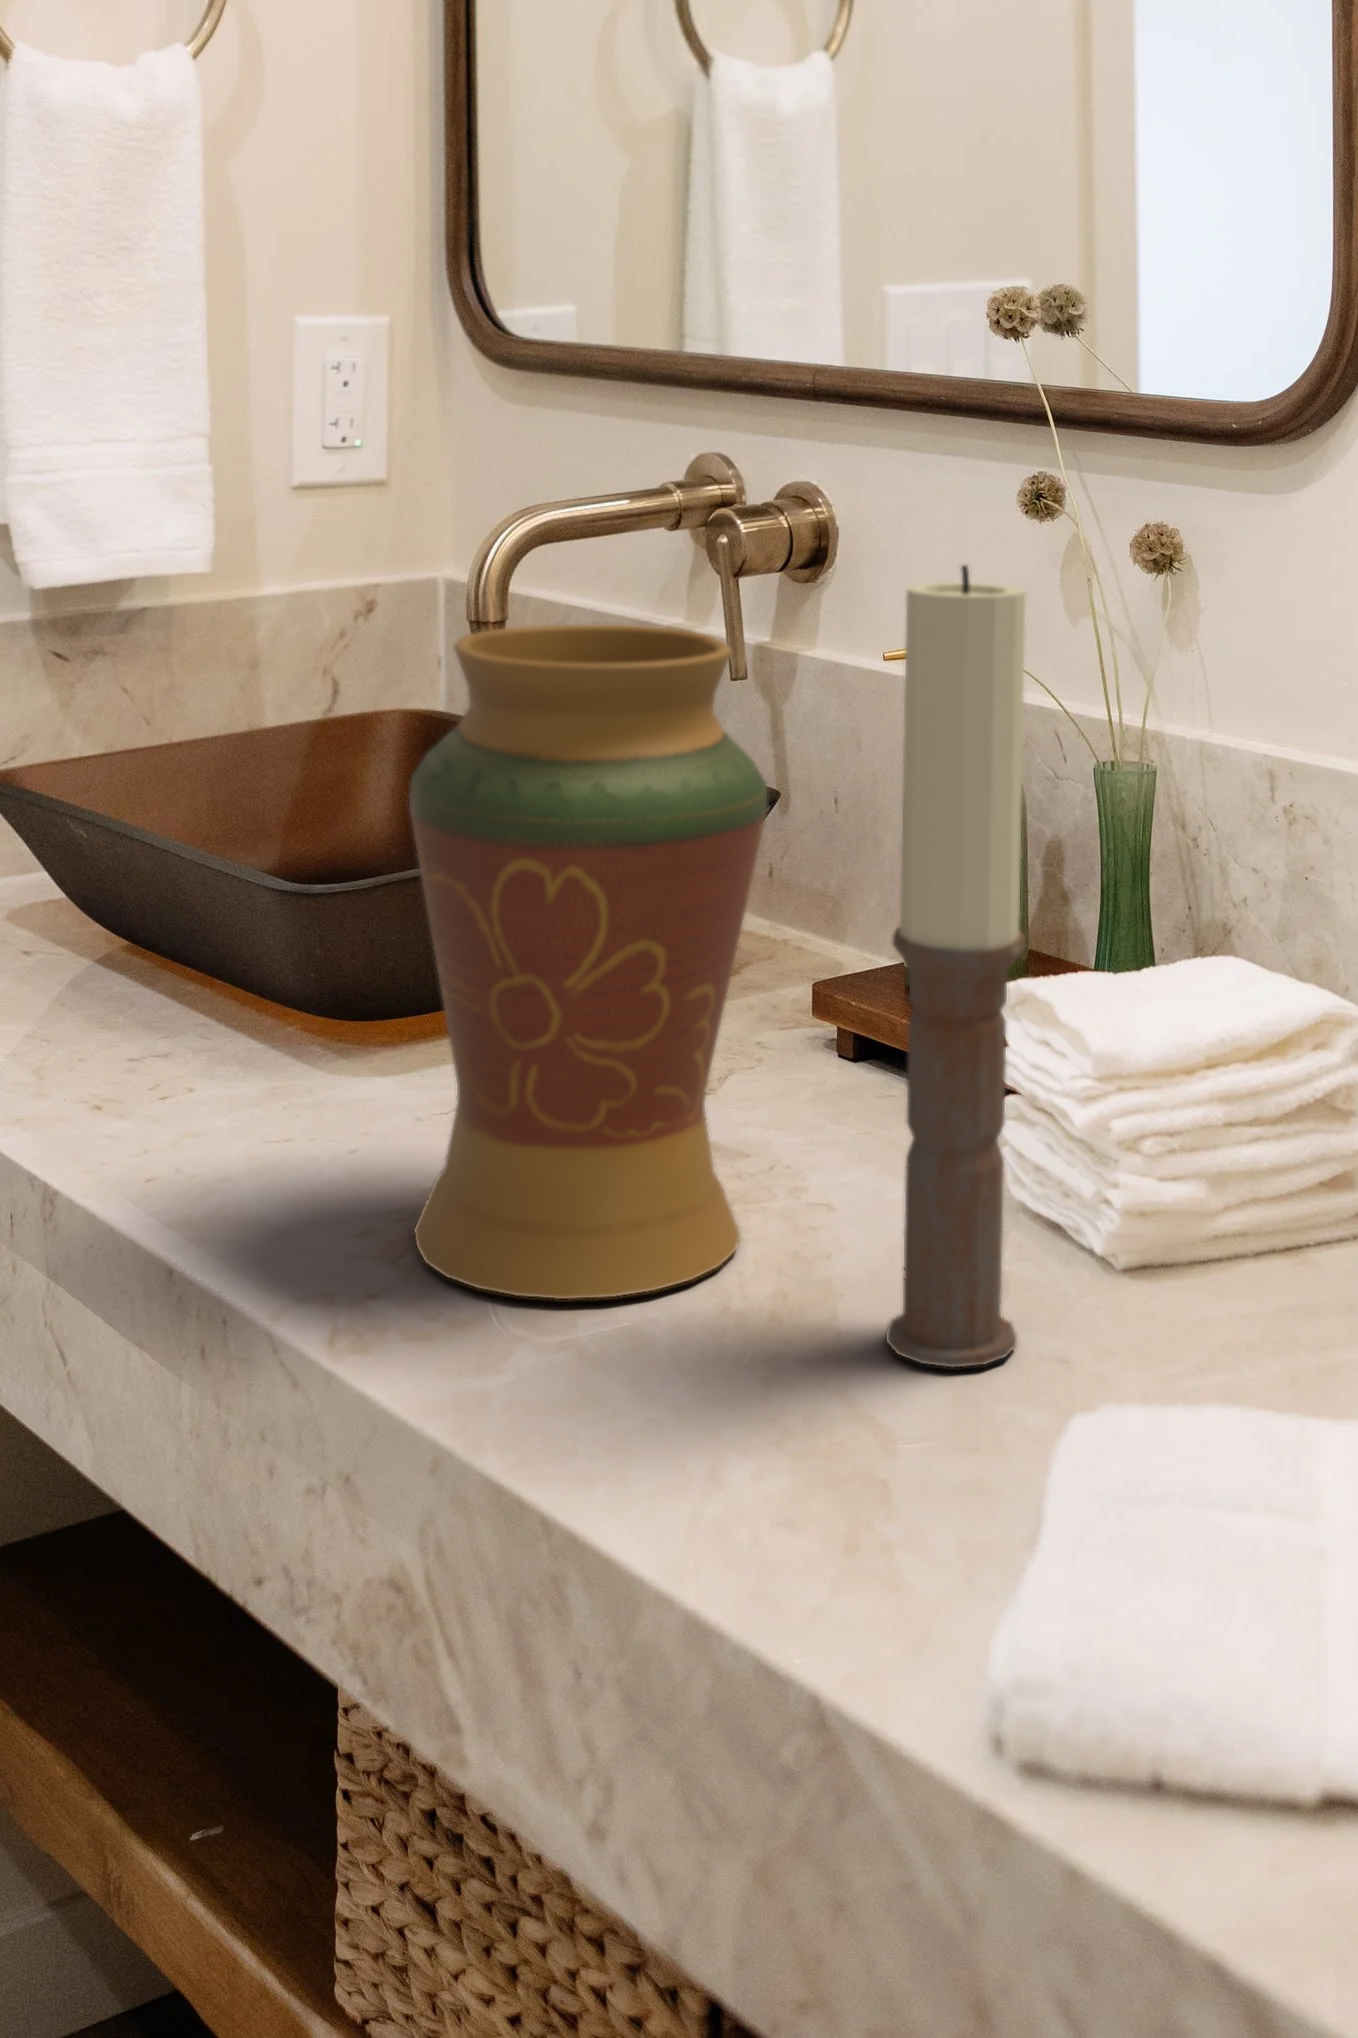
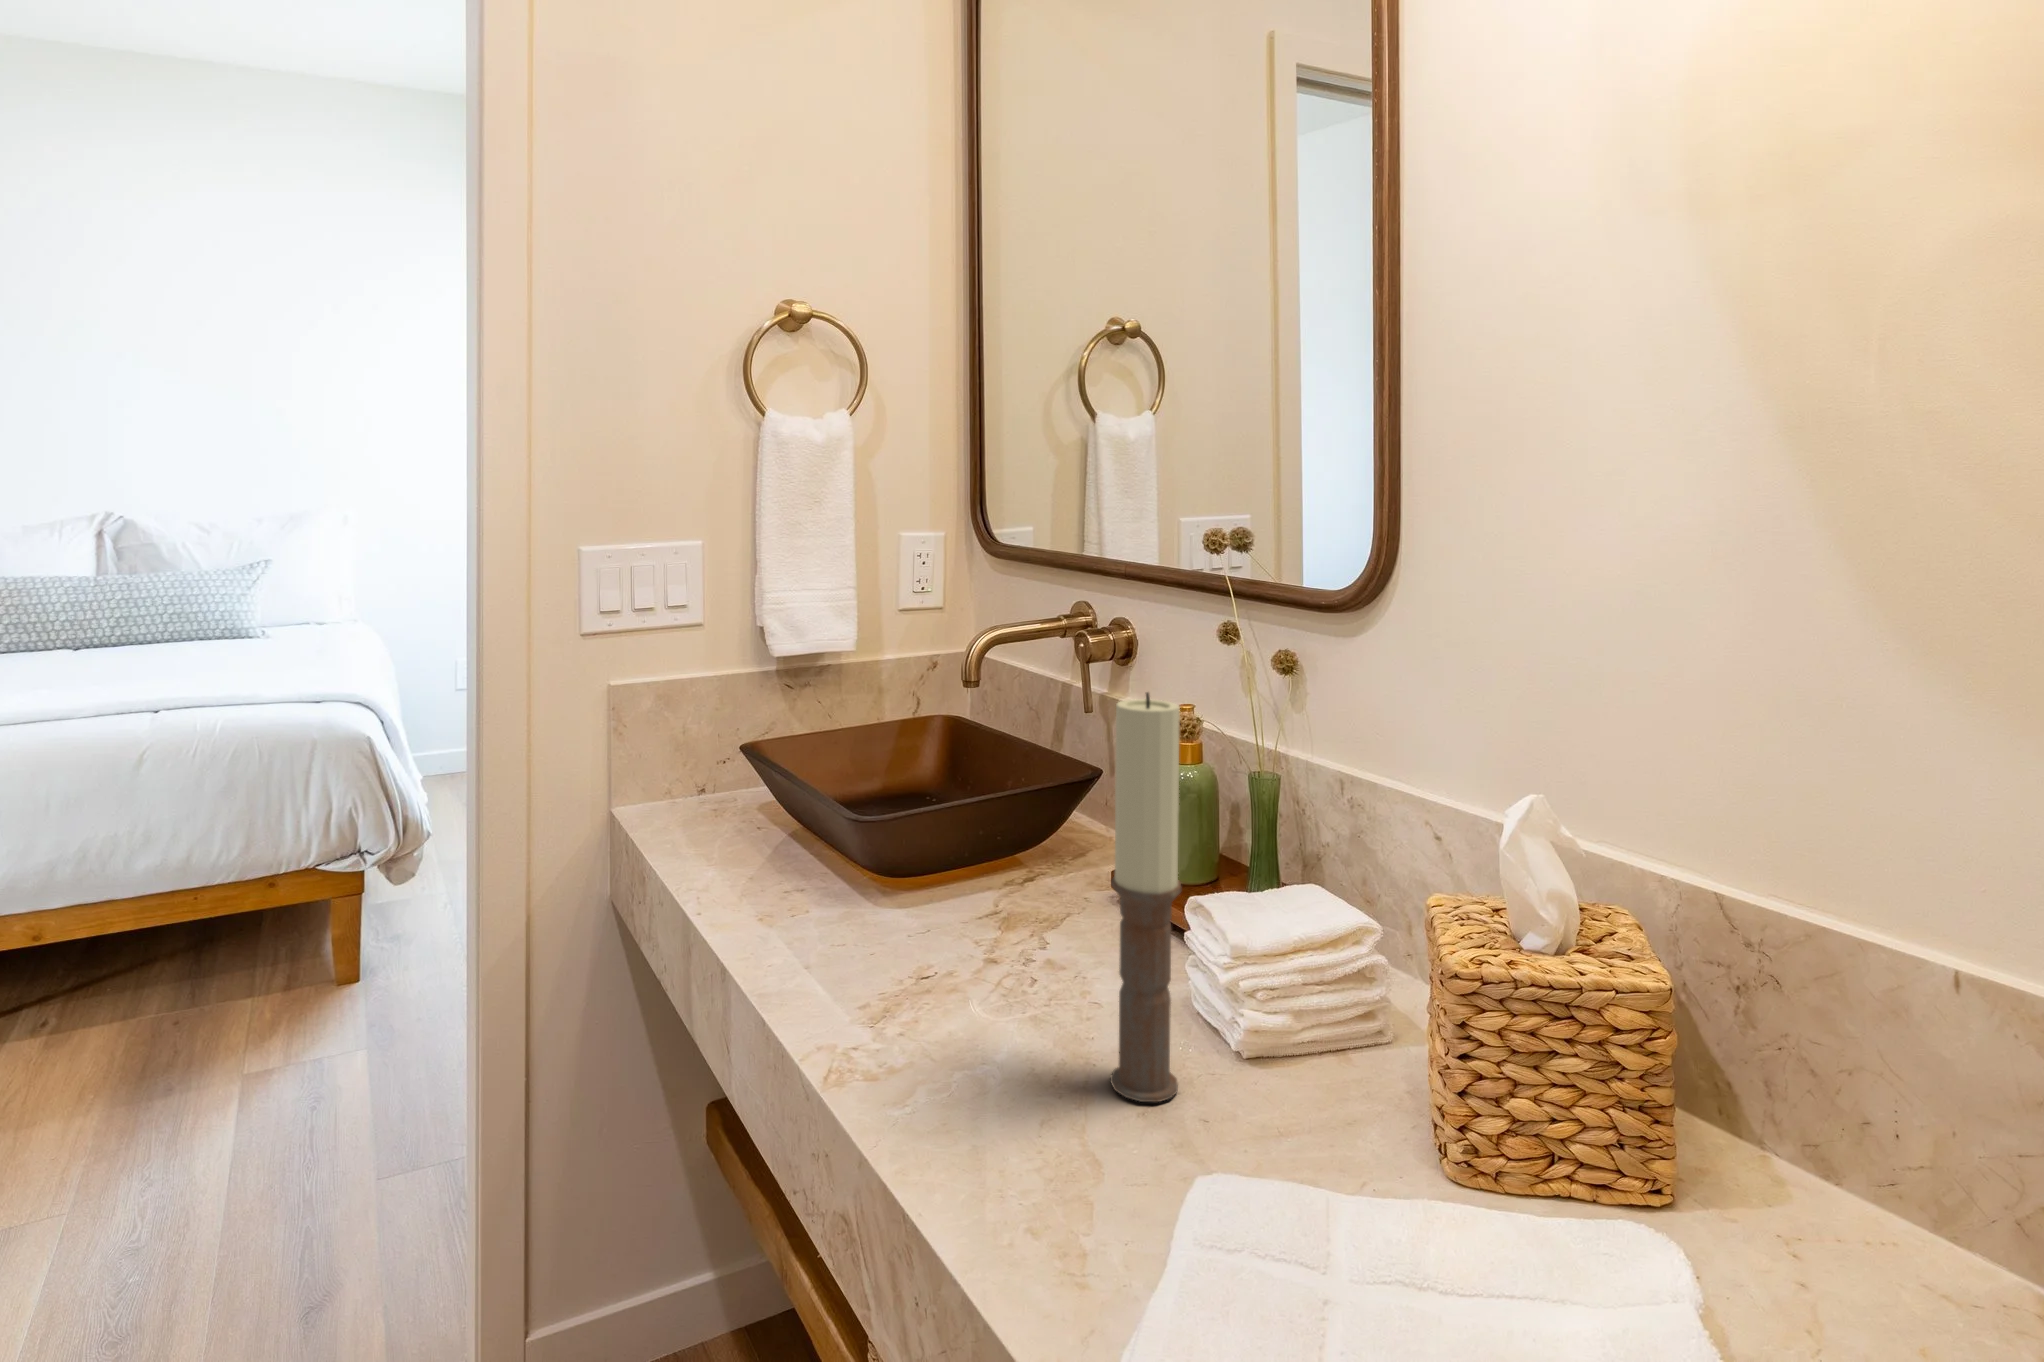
decorative vase: present [409,625,767,1299] -> none [888,703,1062,1039]

